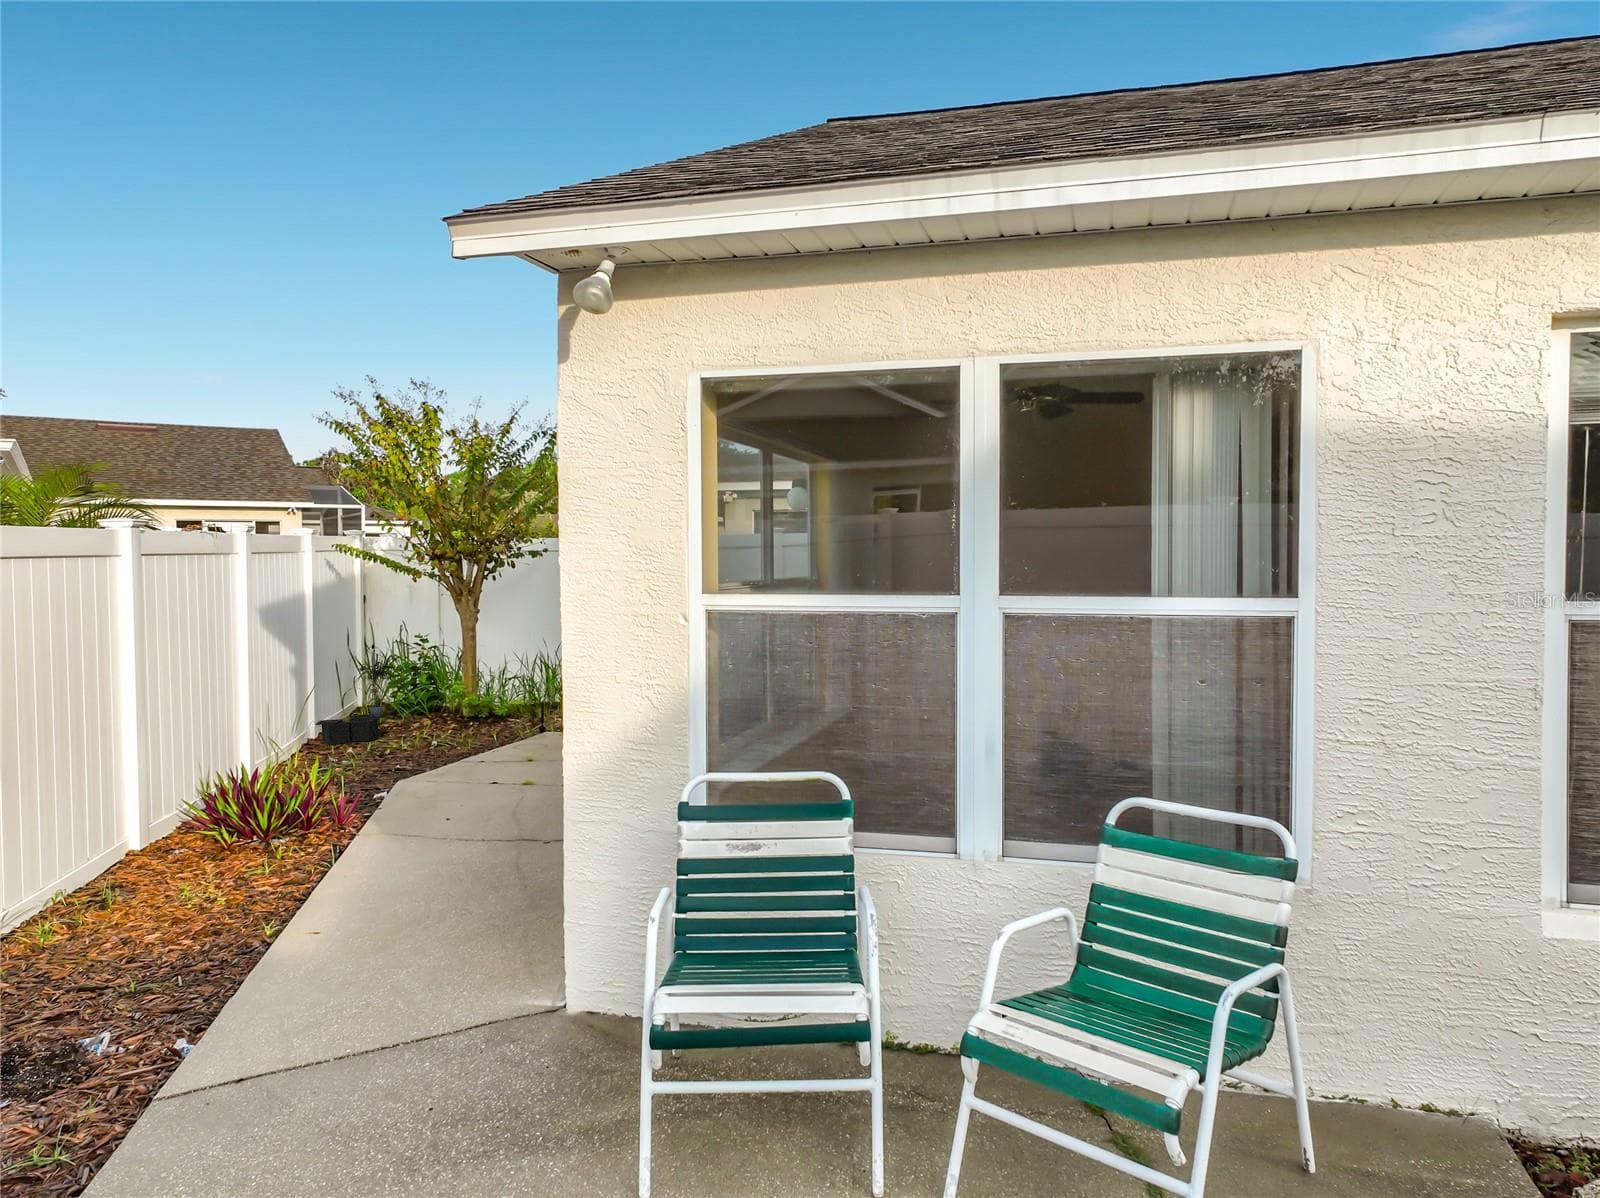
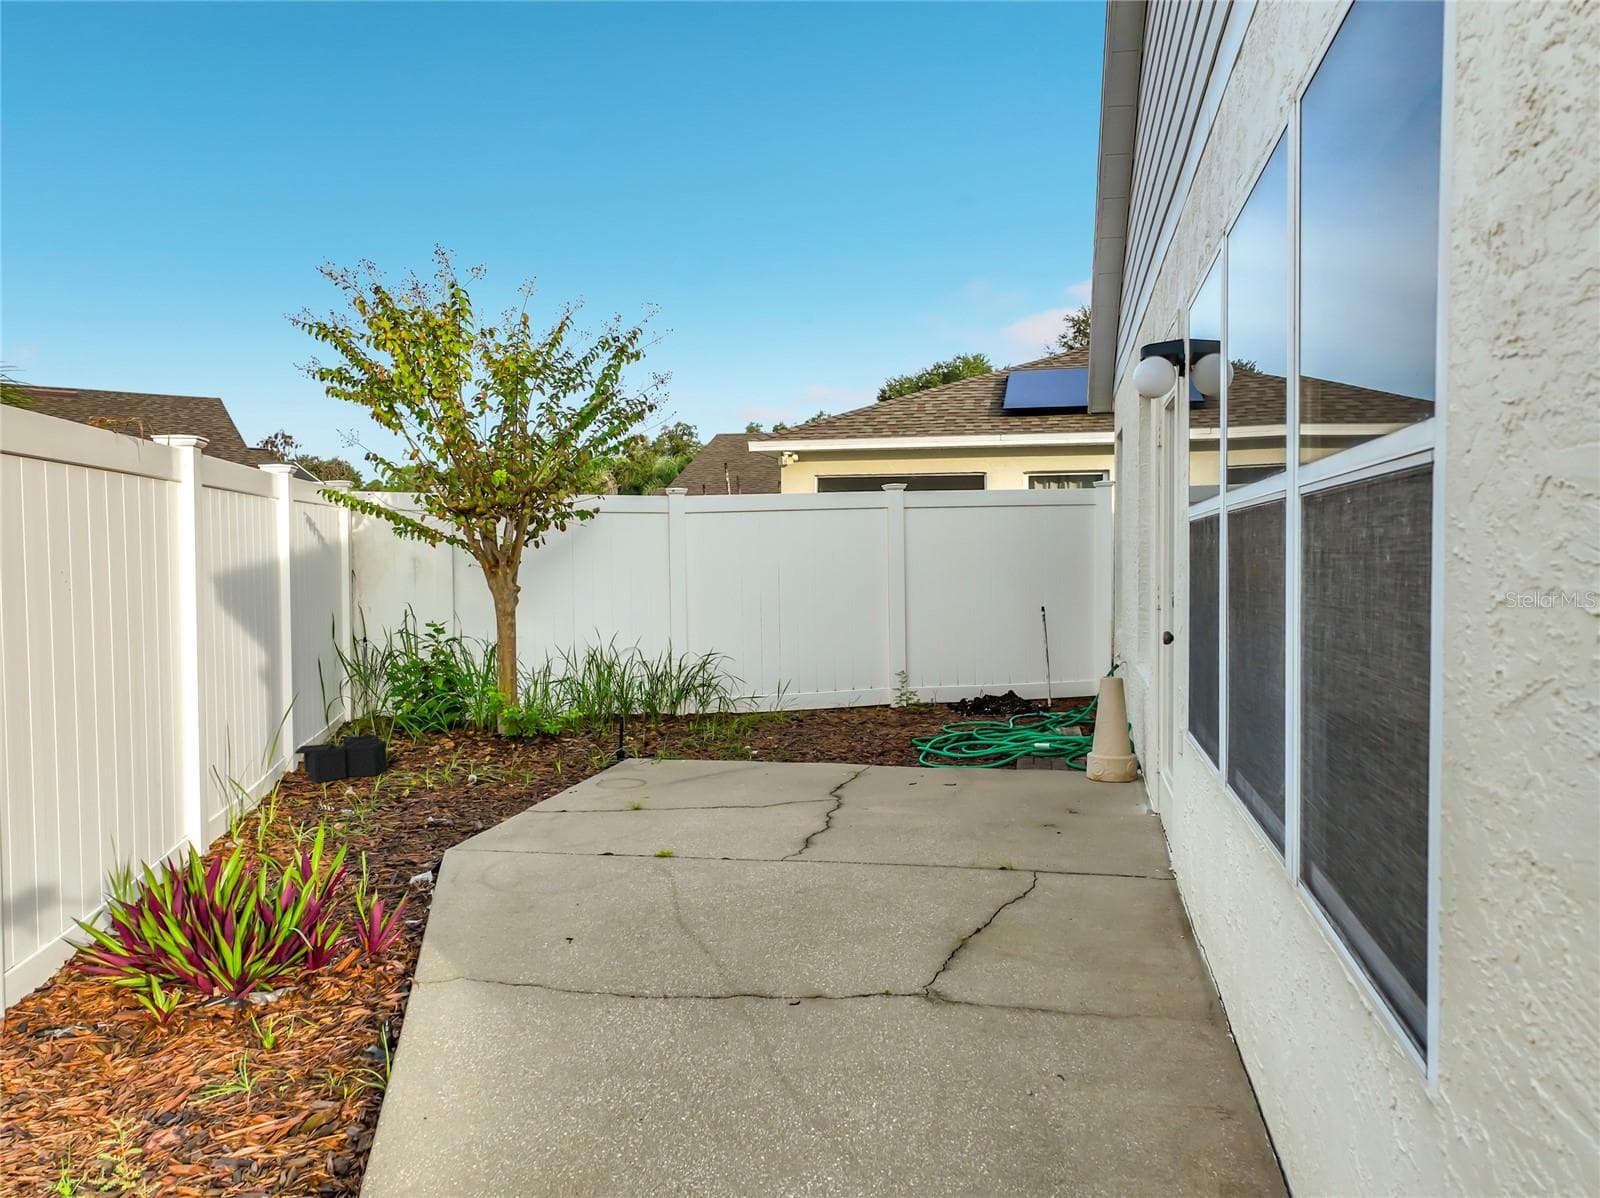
potted plant: present [359,661,397,717] -> none [346,657,403,737]

